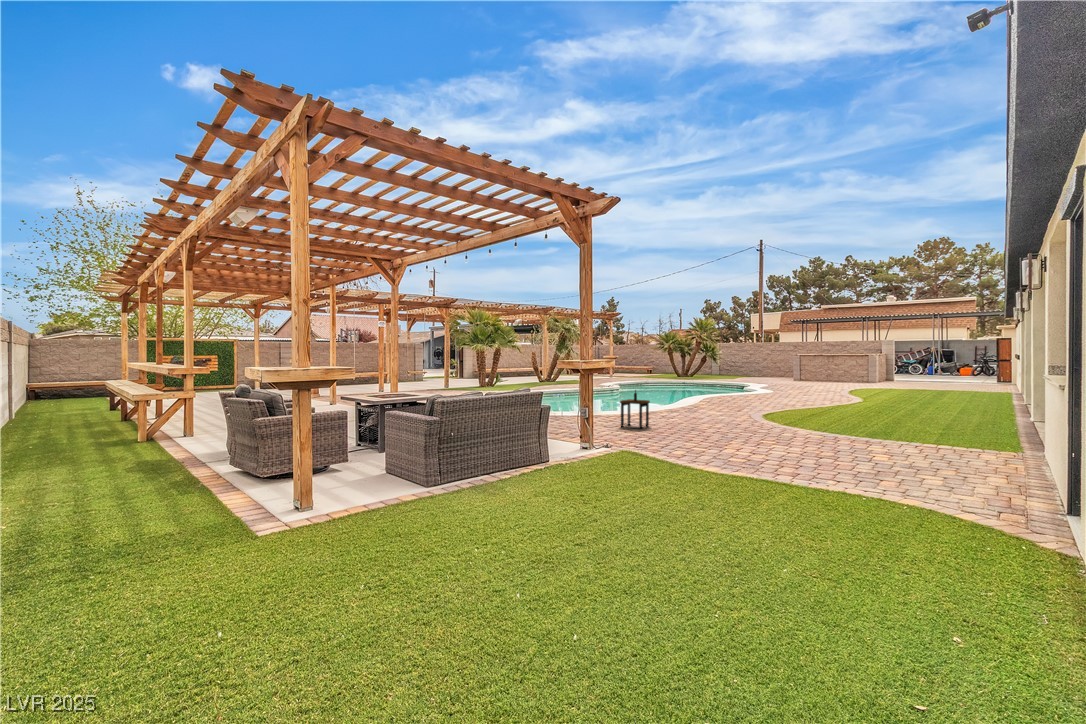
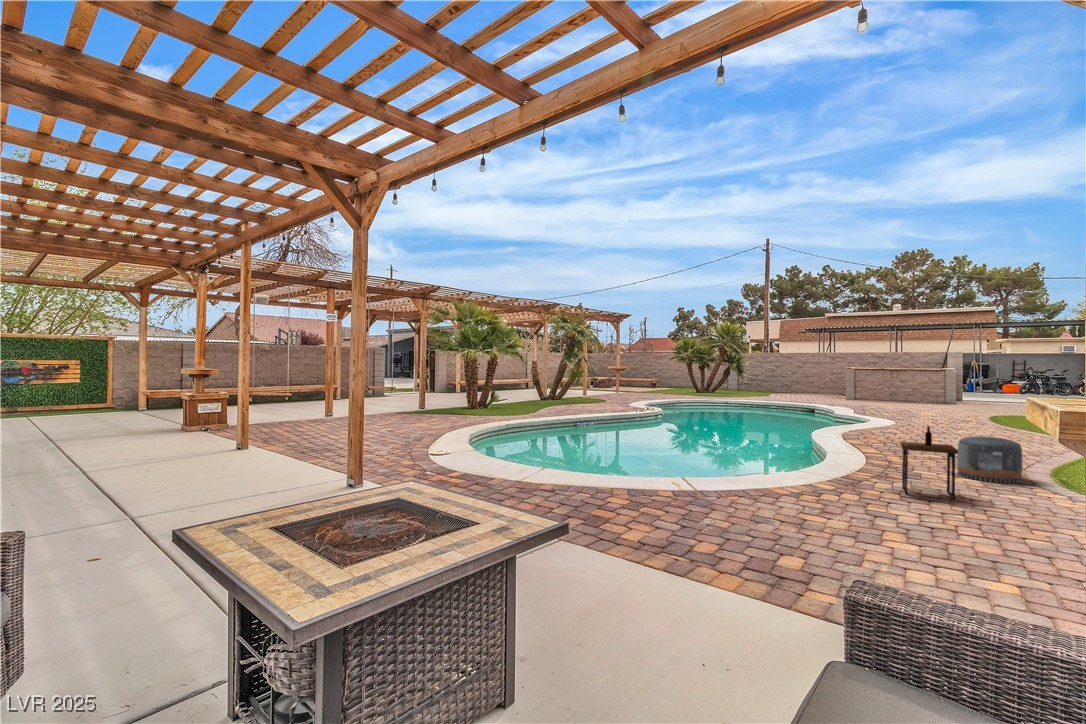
pouf: none [683,398,714,424] -> present [957,436,1023,483]

